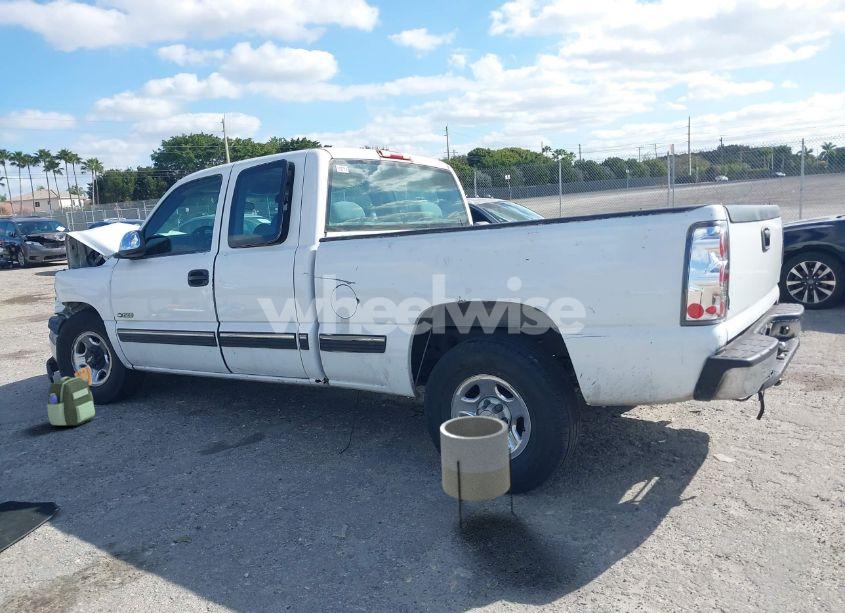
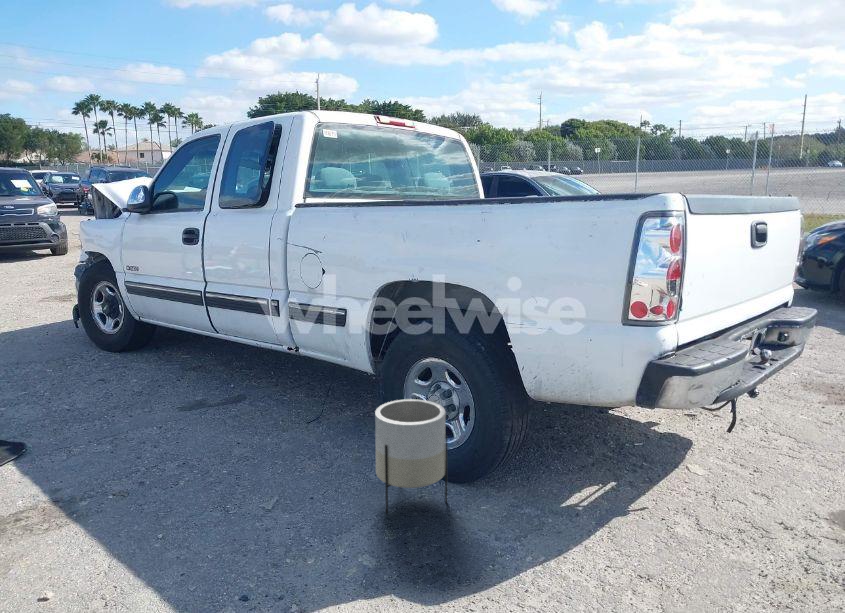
backpack: present [47,366,95,425] -> none [59,314,106,370]

